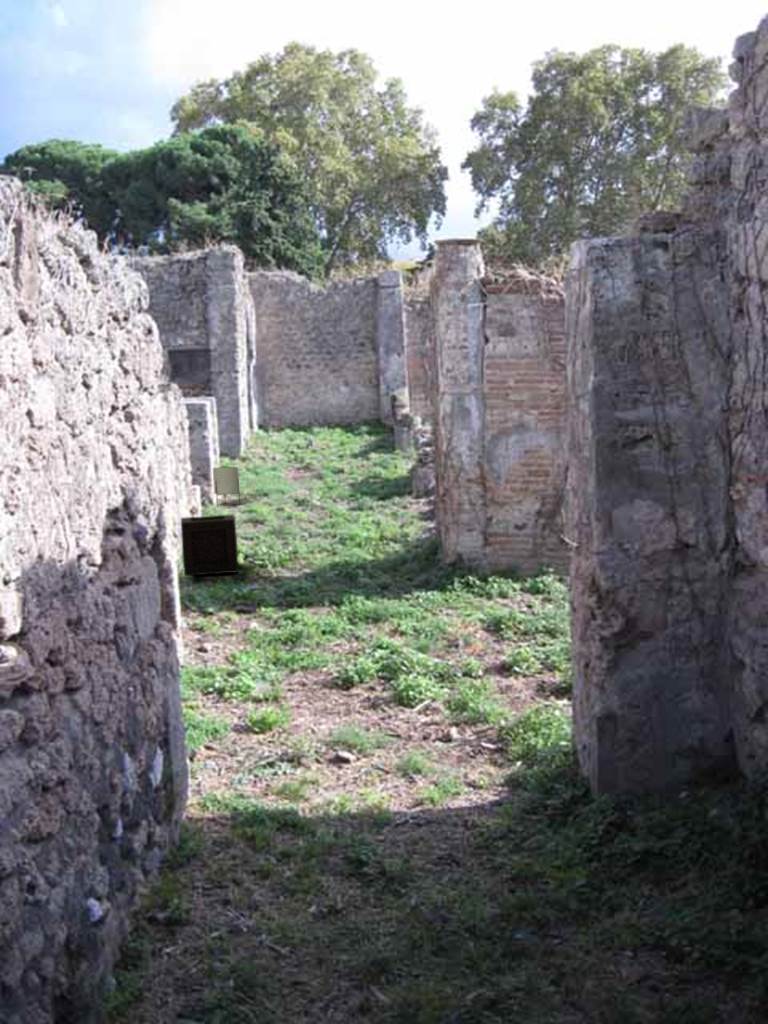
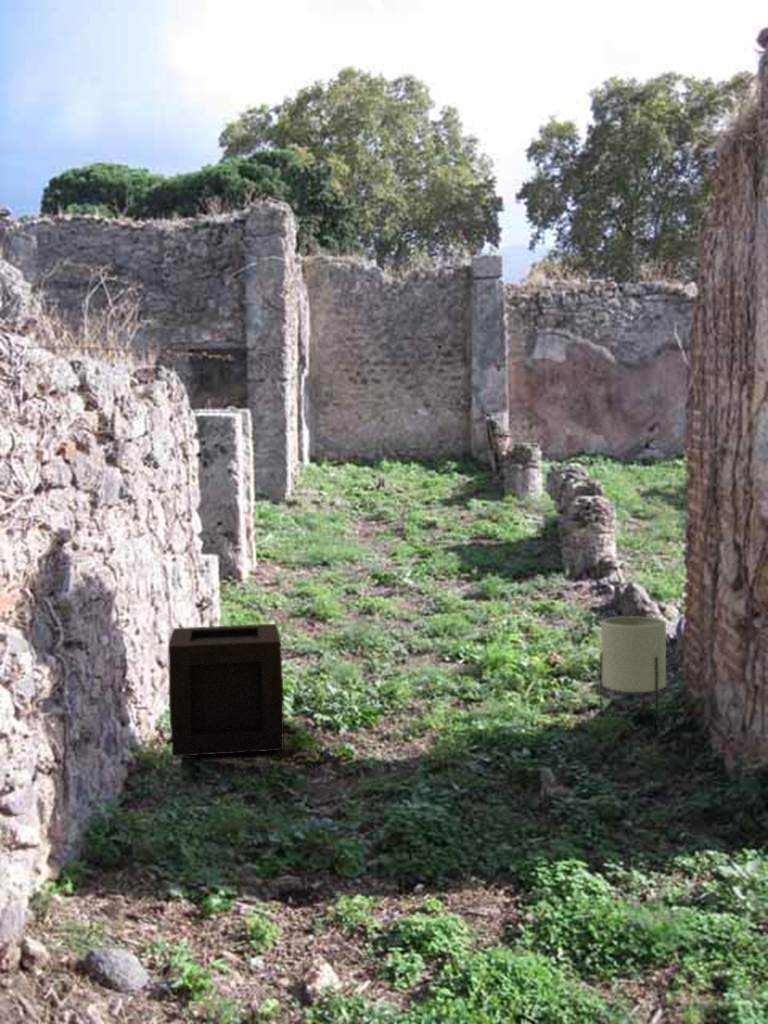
planter: present [213,467,240,498] -> present [600,616,666,719]

